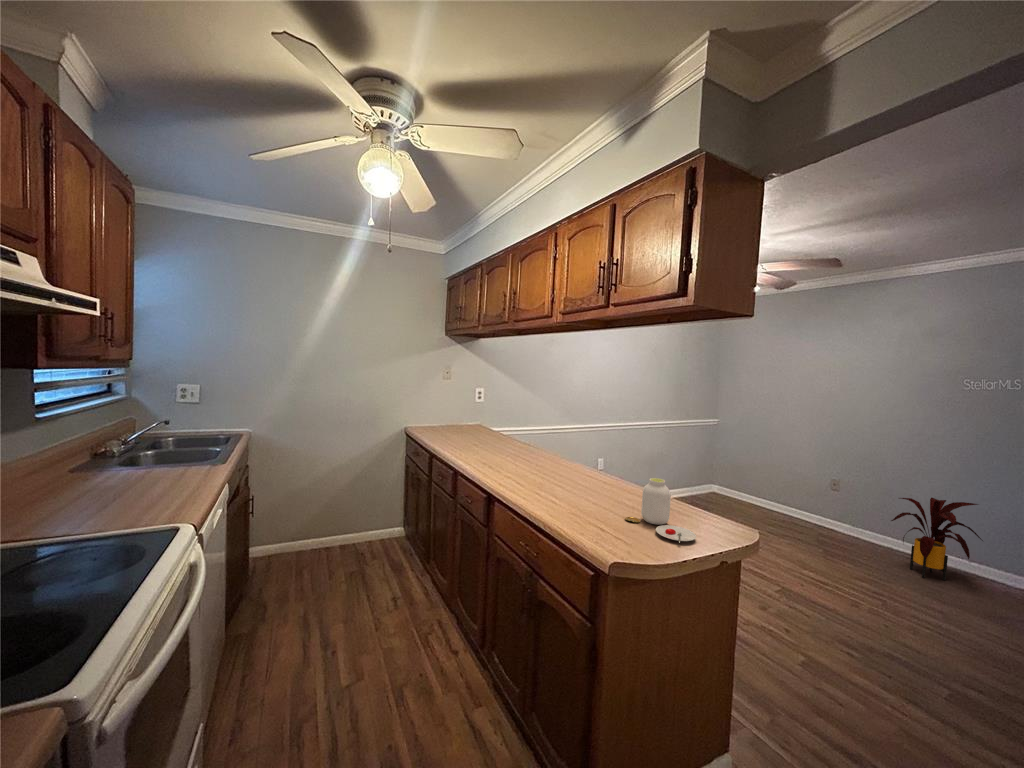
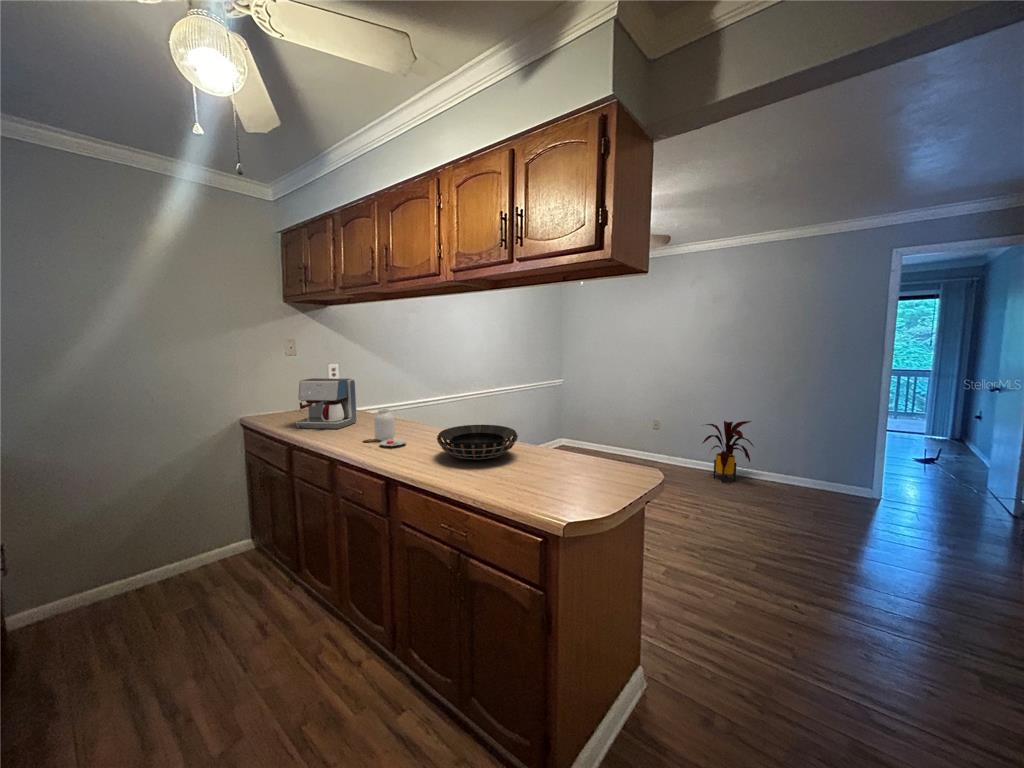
coffee maker: none [439,399,488,444] -> present [296,378,357,429]
decorative bowl: none [533,455,610,489] -> present [437,425,518,459]
jar: present [625,478,696,542] -> present [364,409,406,446]

